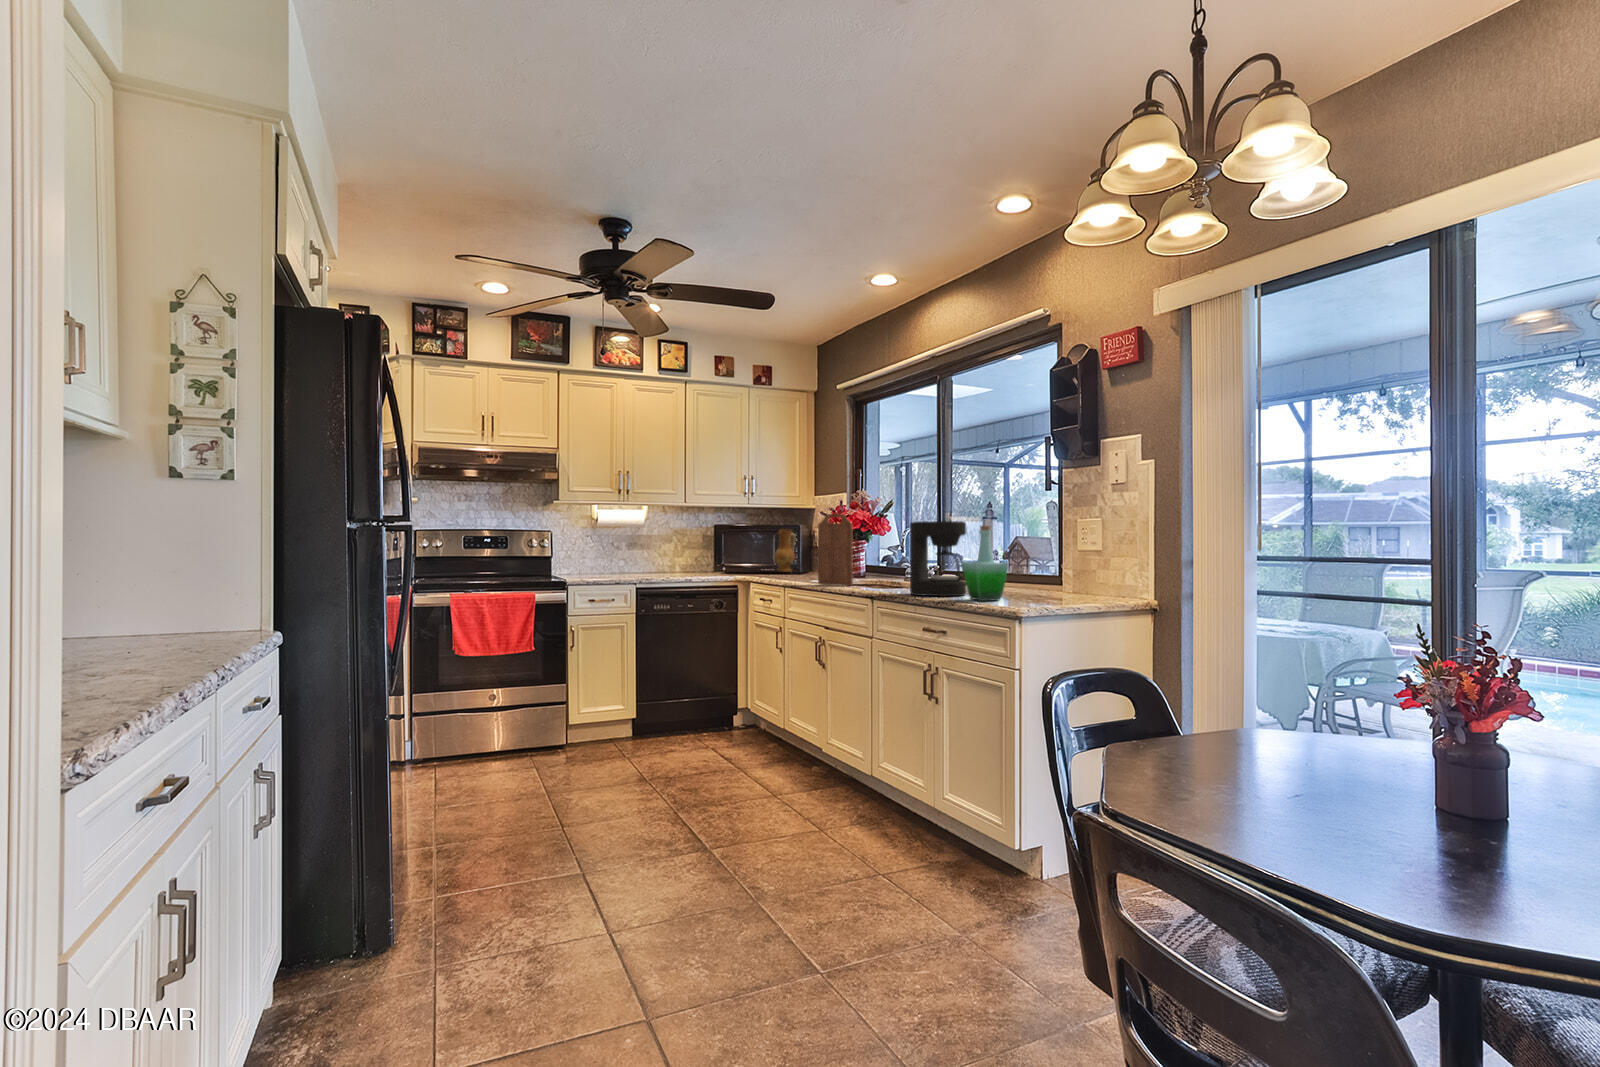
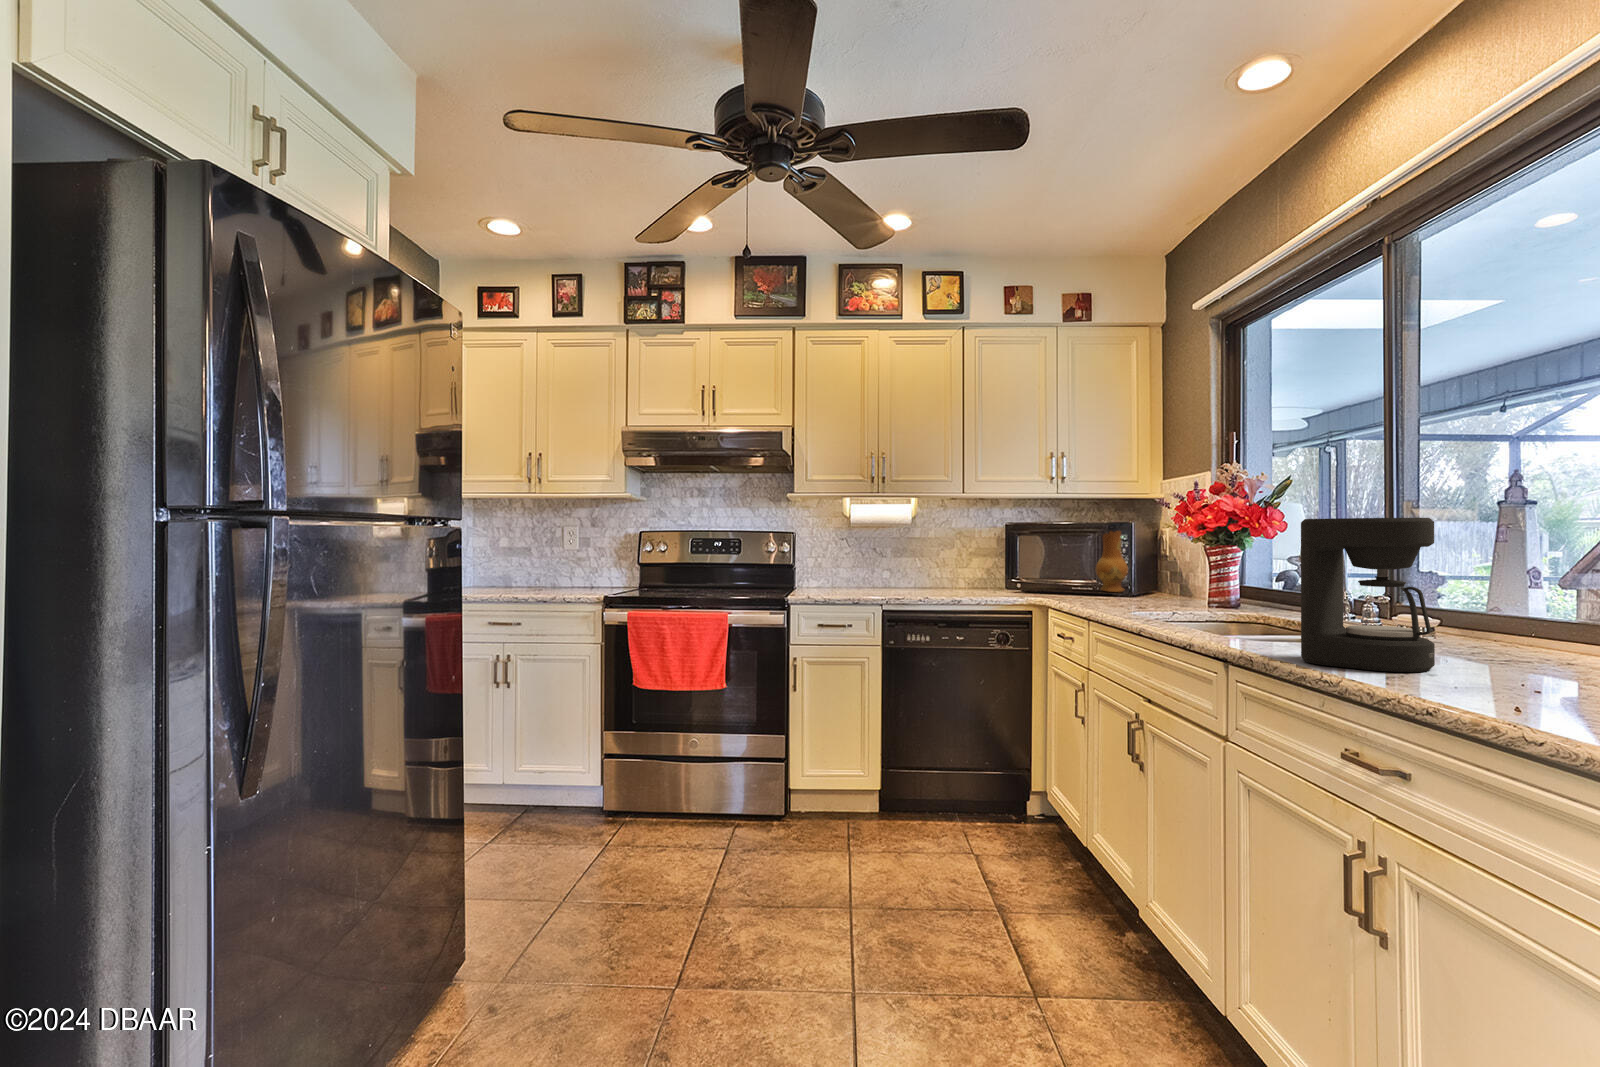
cutting board: present [818,514,853,586] -> none [1139,505,1199,629]
bottle: present [963,526,1008,601] -> none [1423,528,1550,695]

